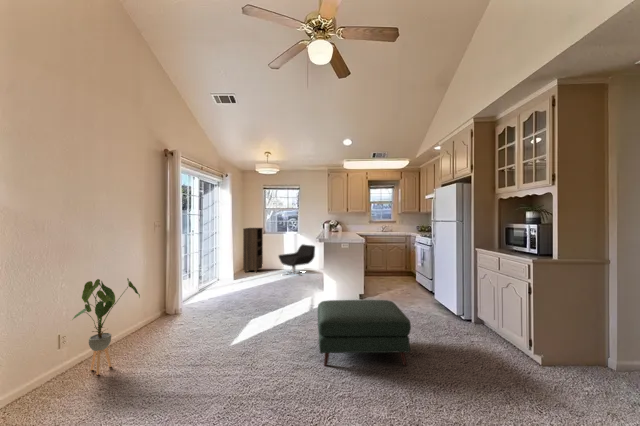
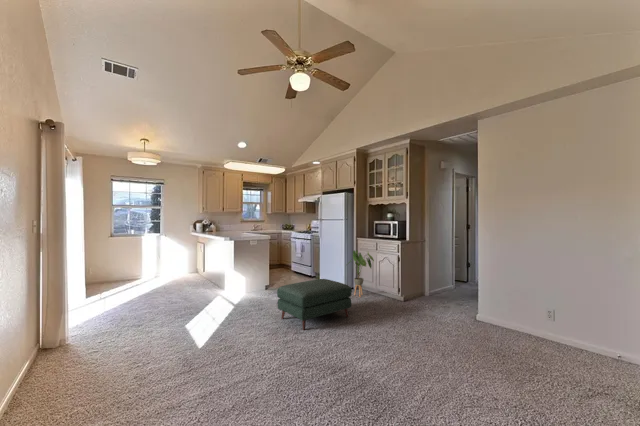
bookshelf: present [243,228,263,272] -> none [101,231,122,286]
lounge chair: present [279,245,315,273] -> none [149,247,193,282]
house plant: present [72,278,140,375] -> present [353,251,374,296]

